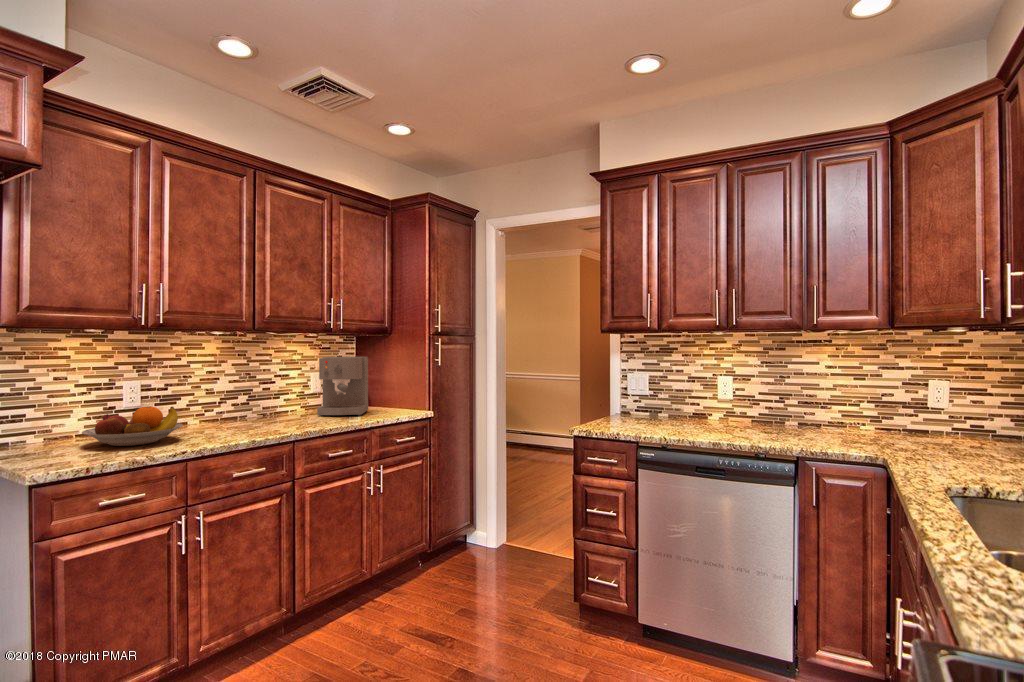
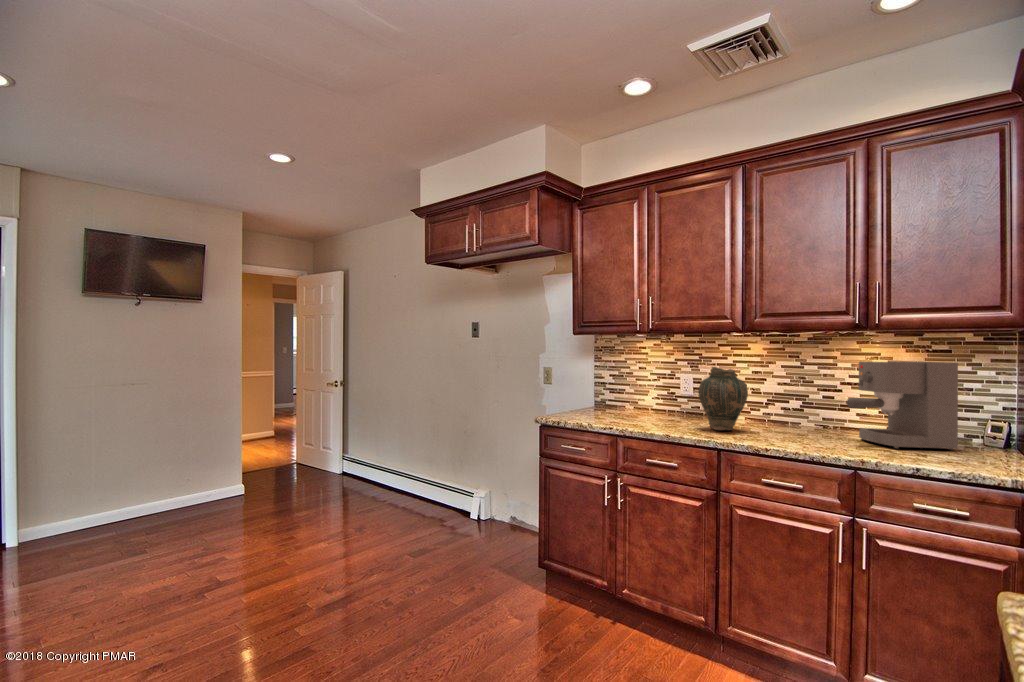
vase: none [225,369,275,431] -> present [698,367,748,430]
fruit bowl: present [82,406,183,446] -> none [612,392,679,421]

